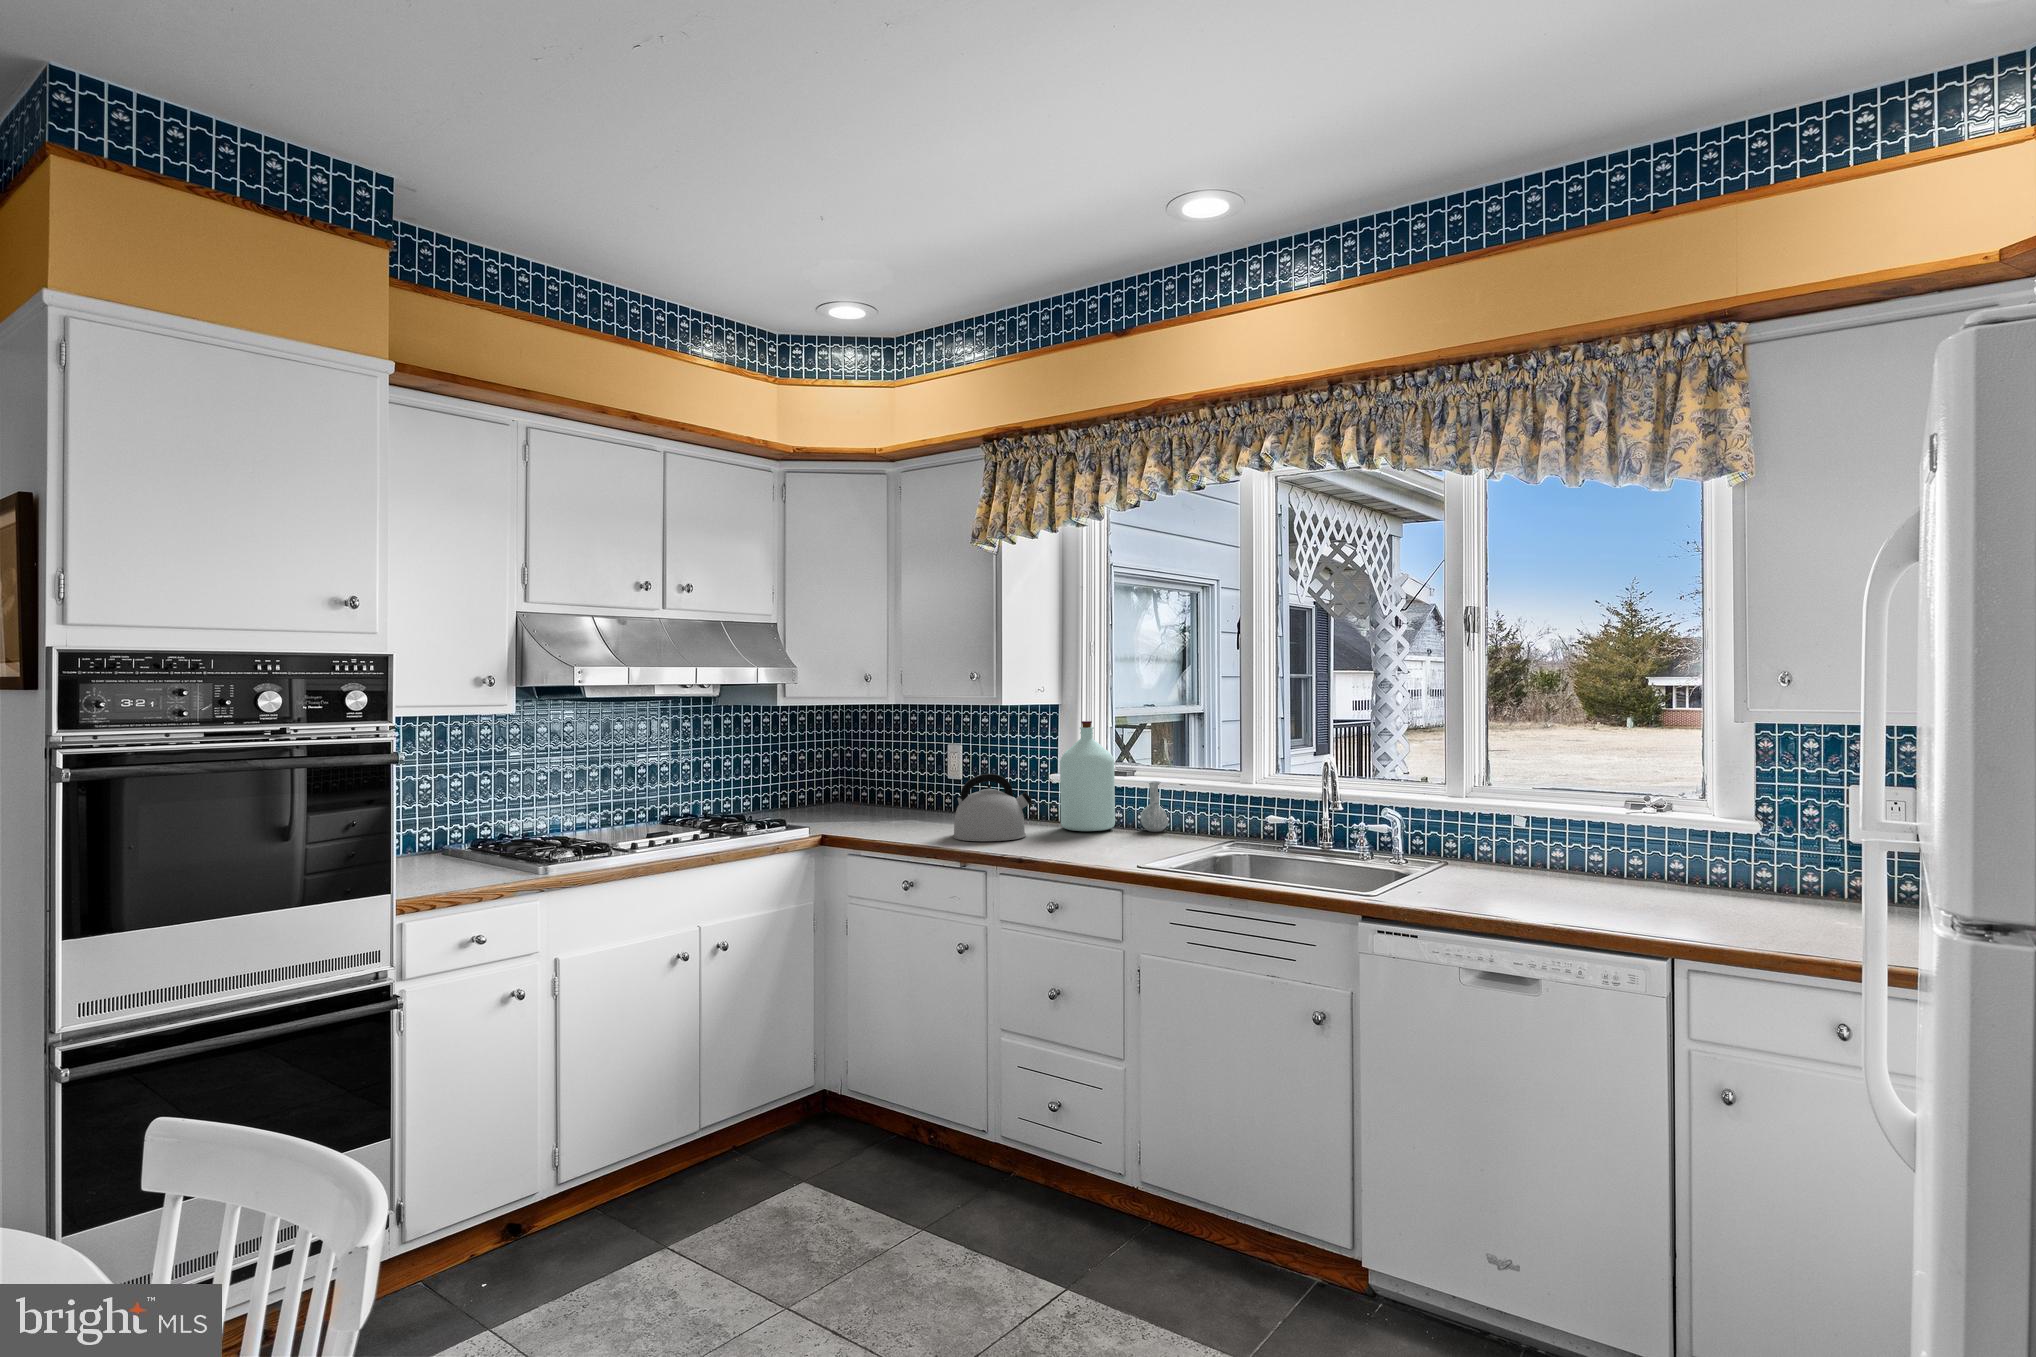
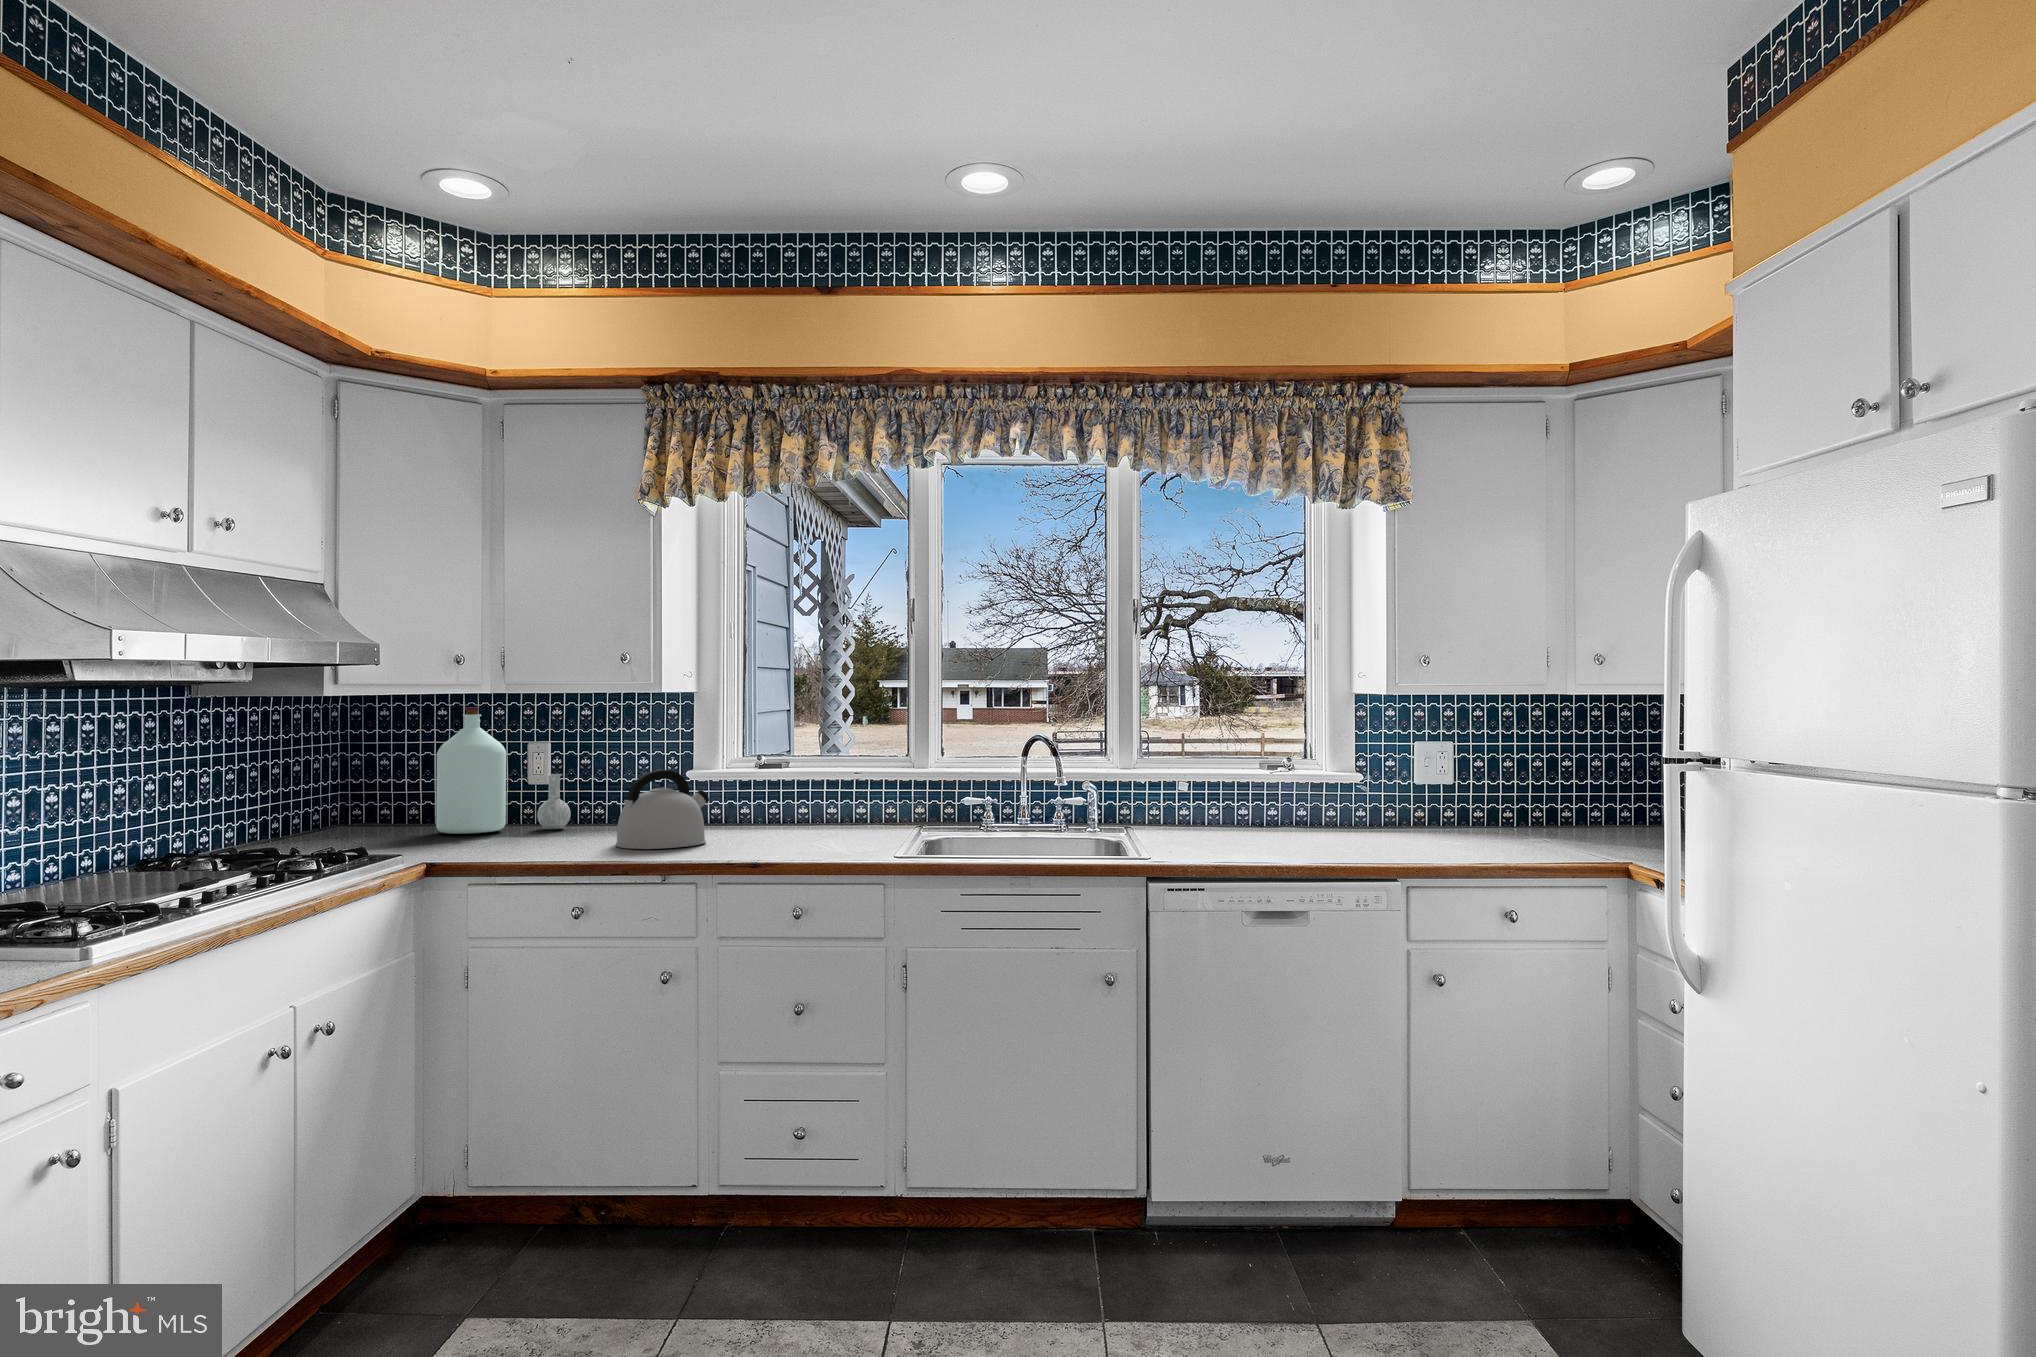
bottle: present [1060,721,1169,832] -> present [436,707,571,834]

